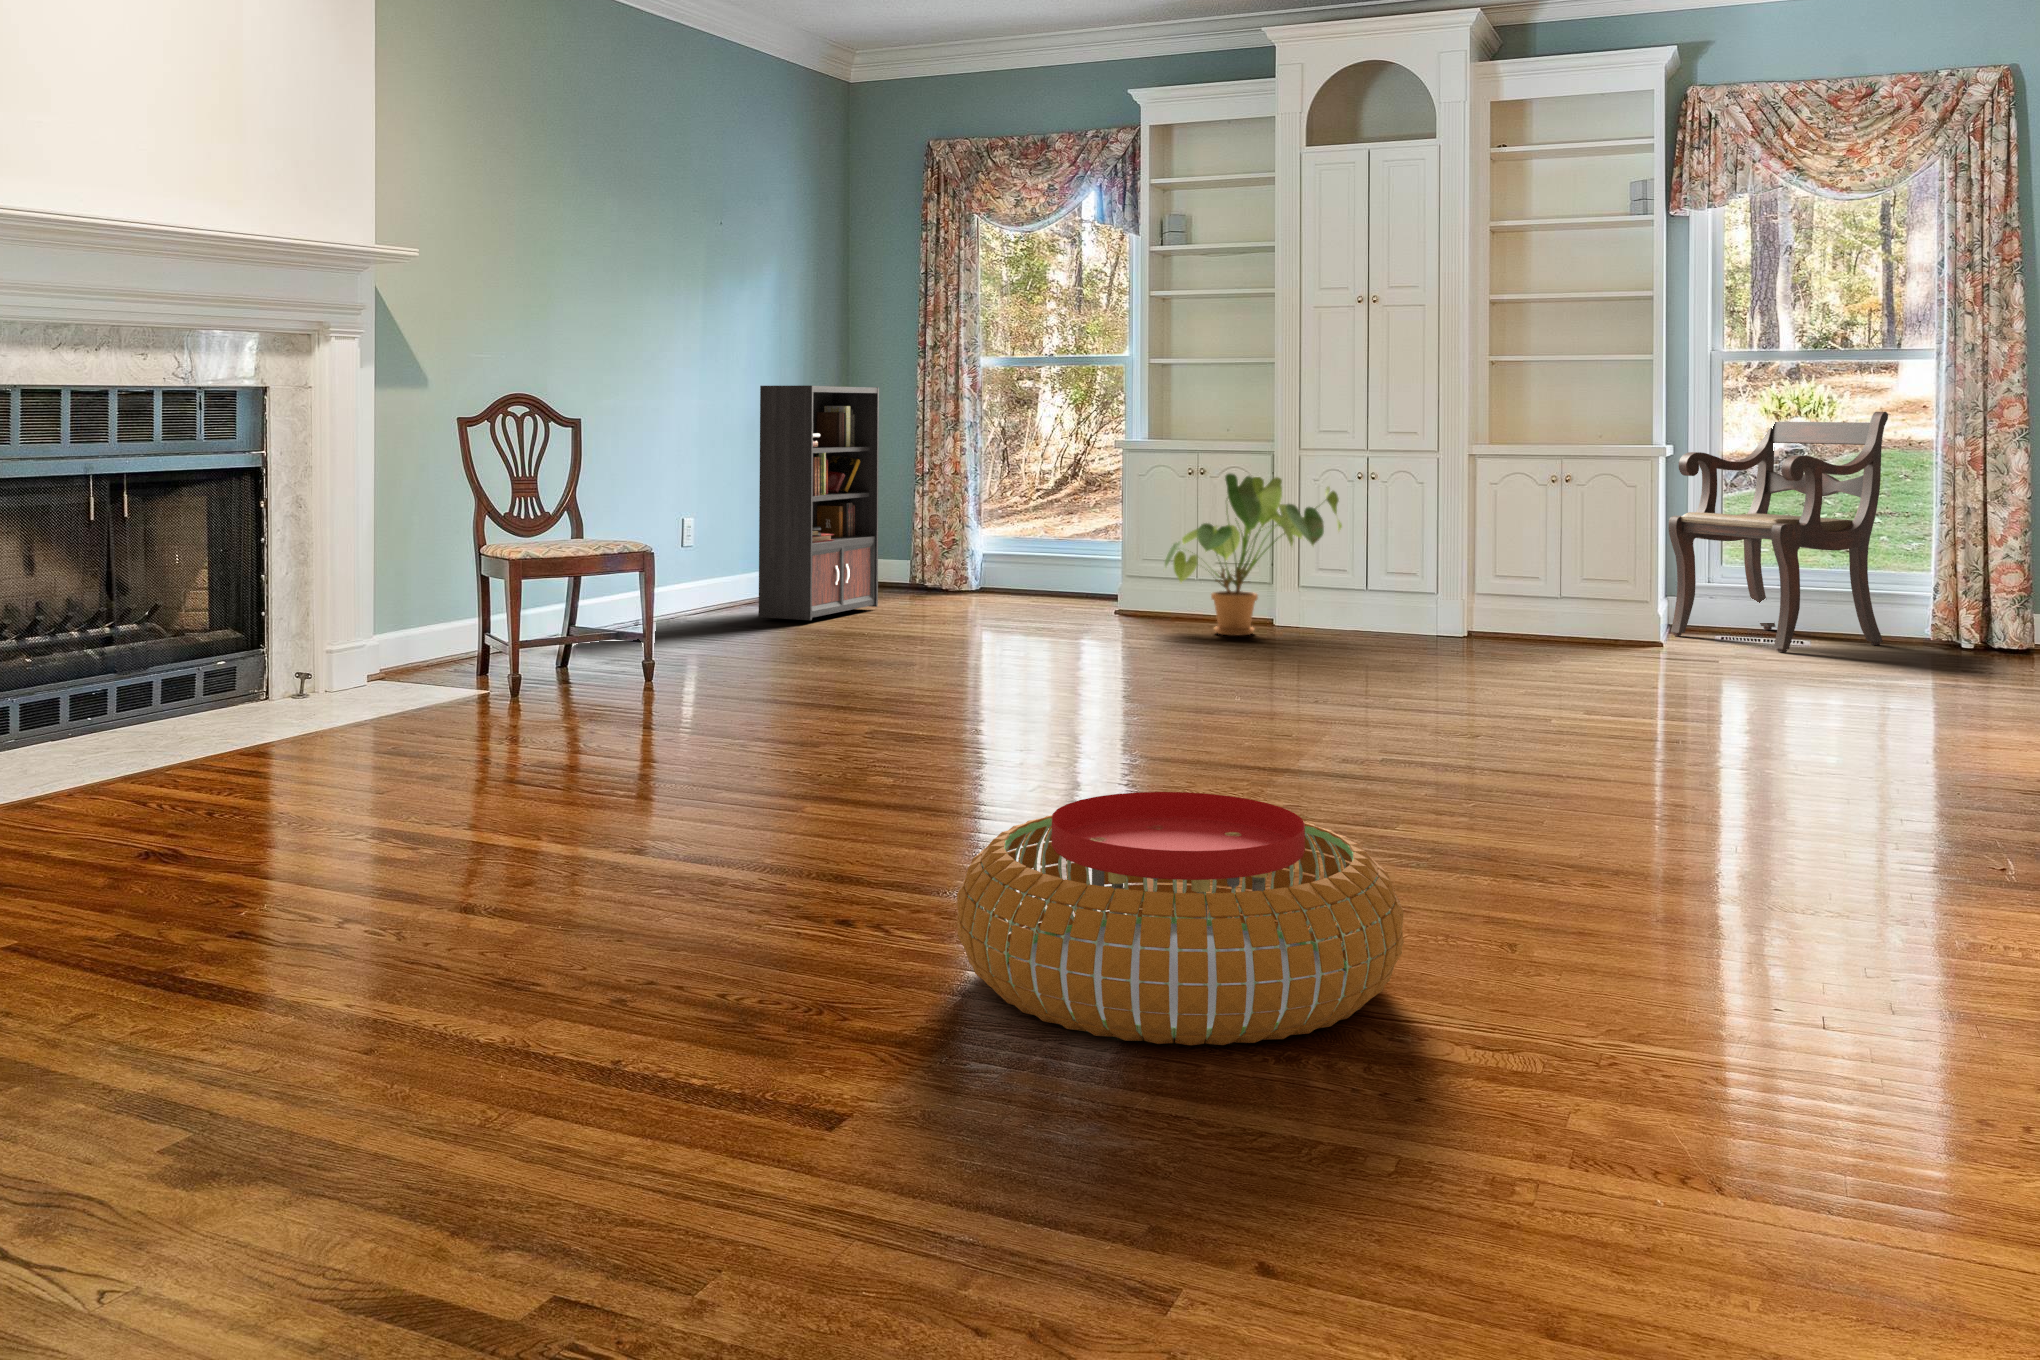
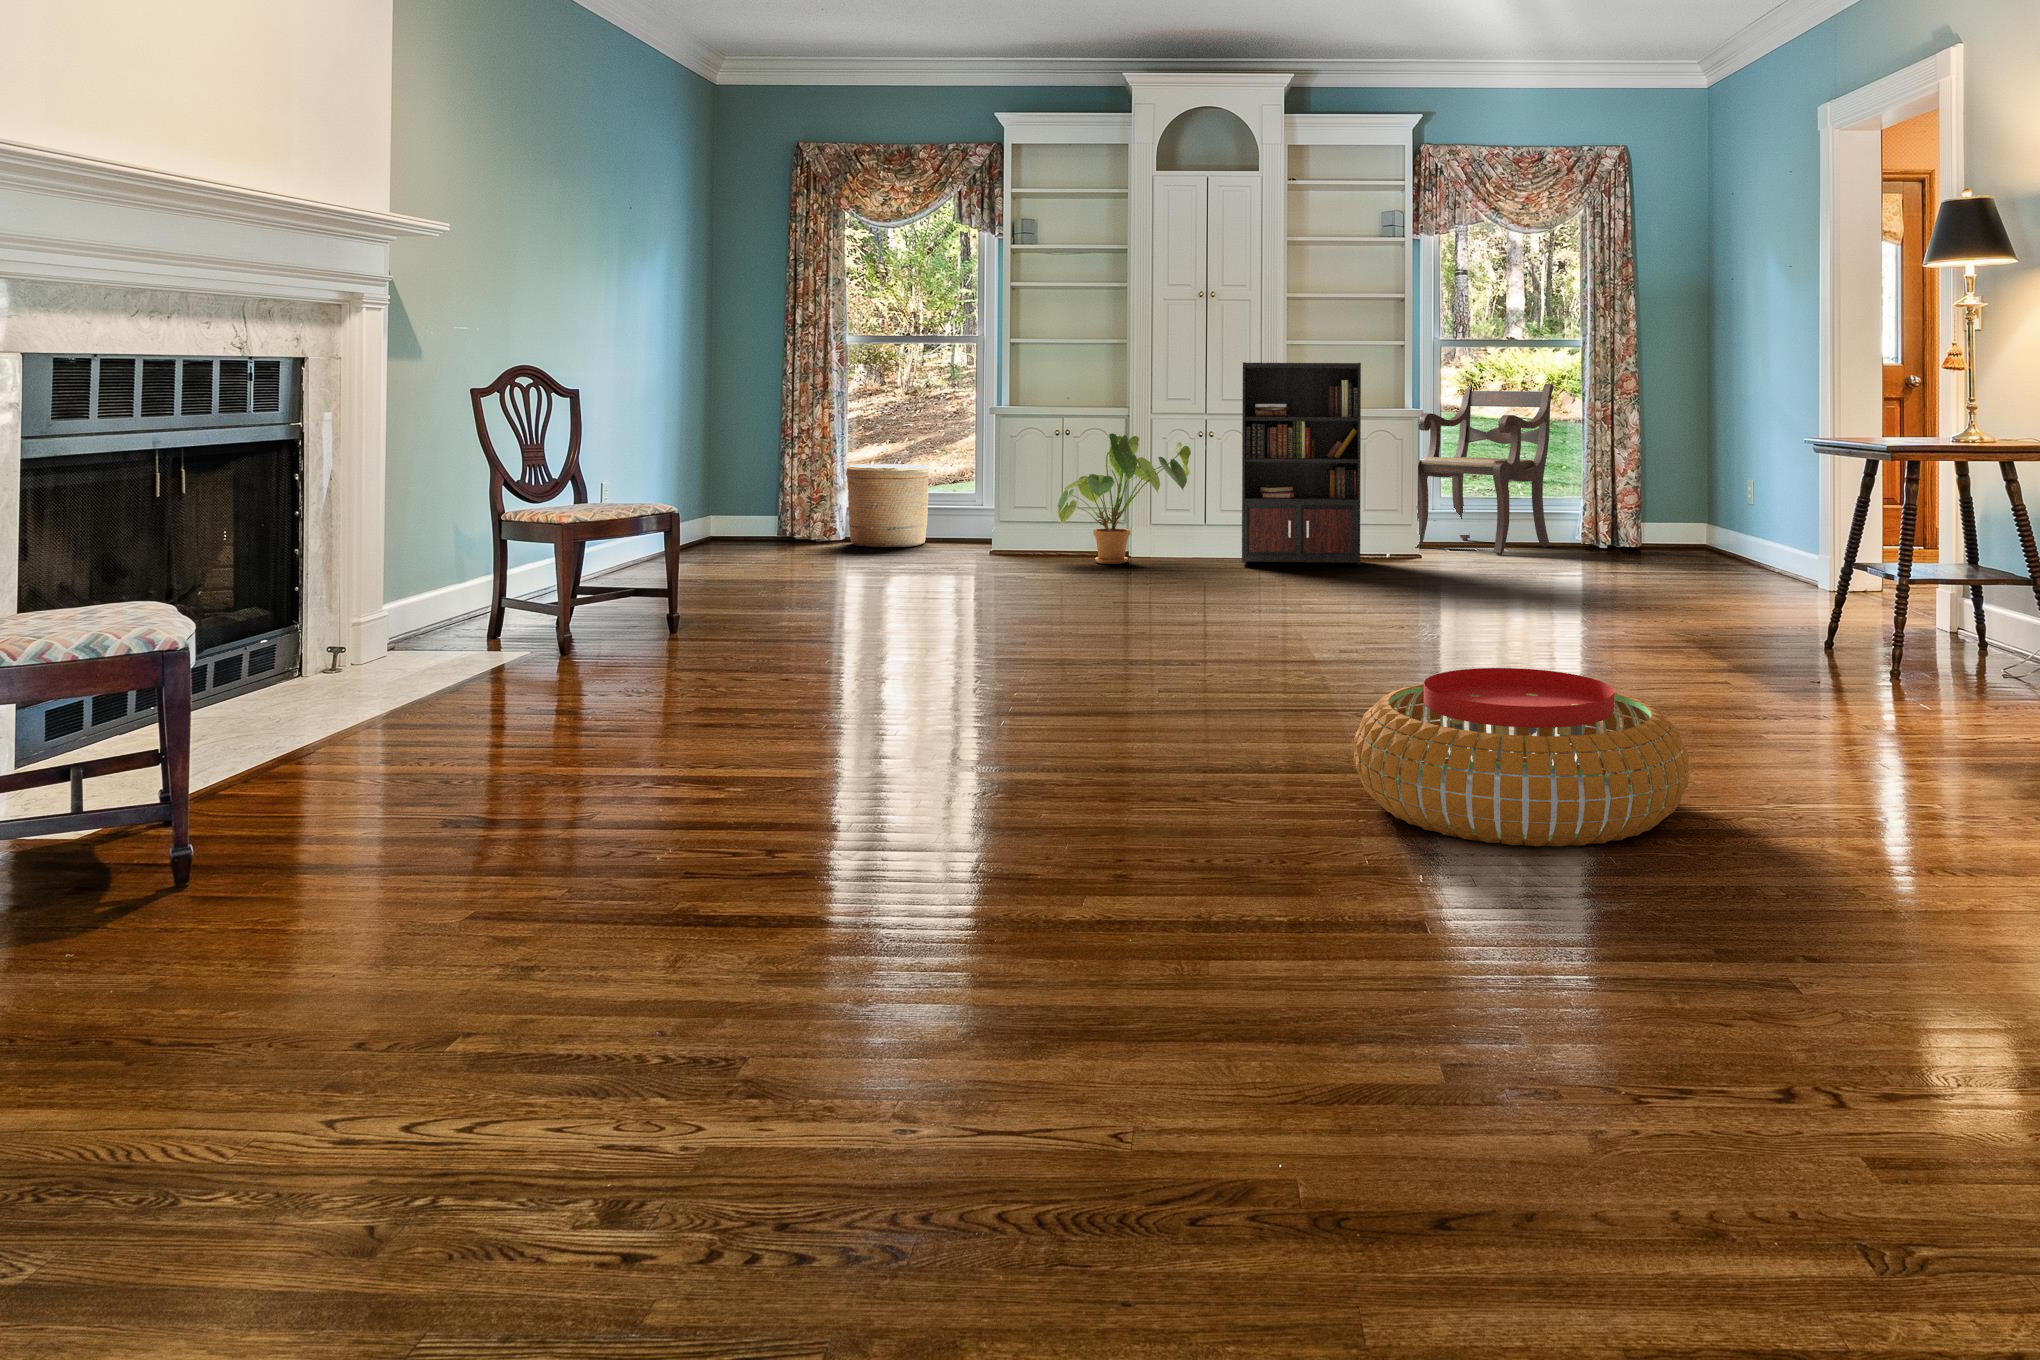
bookcase: present [759,385,879,620] -> present [1242,362,1390,565]
woven basket: none [971,506,1067,603] -> present [846,464,929,548]

